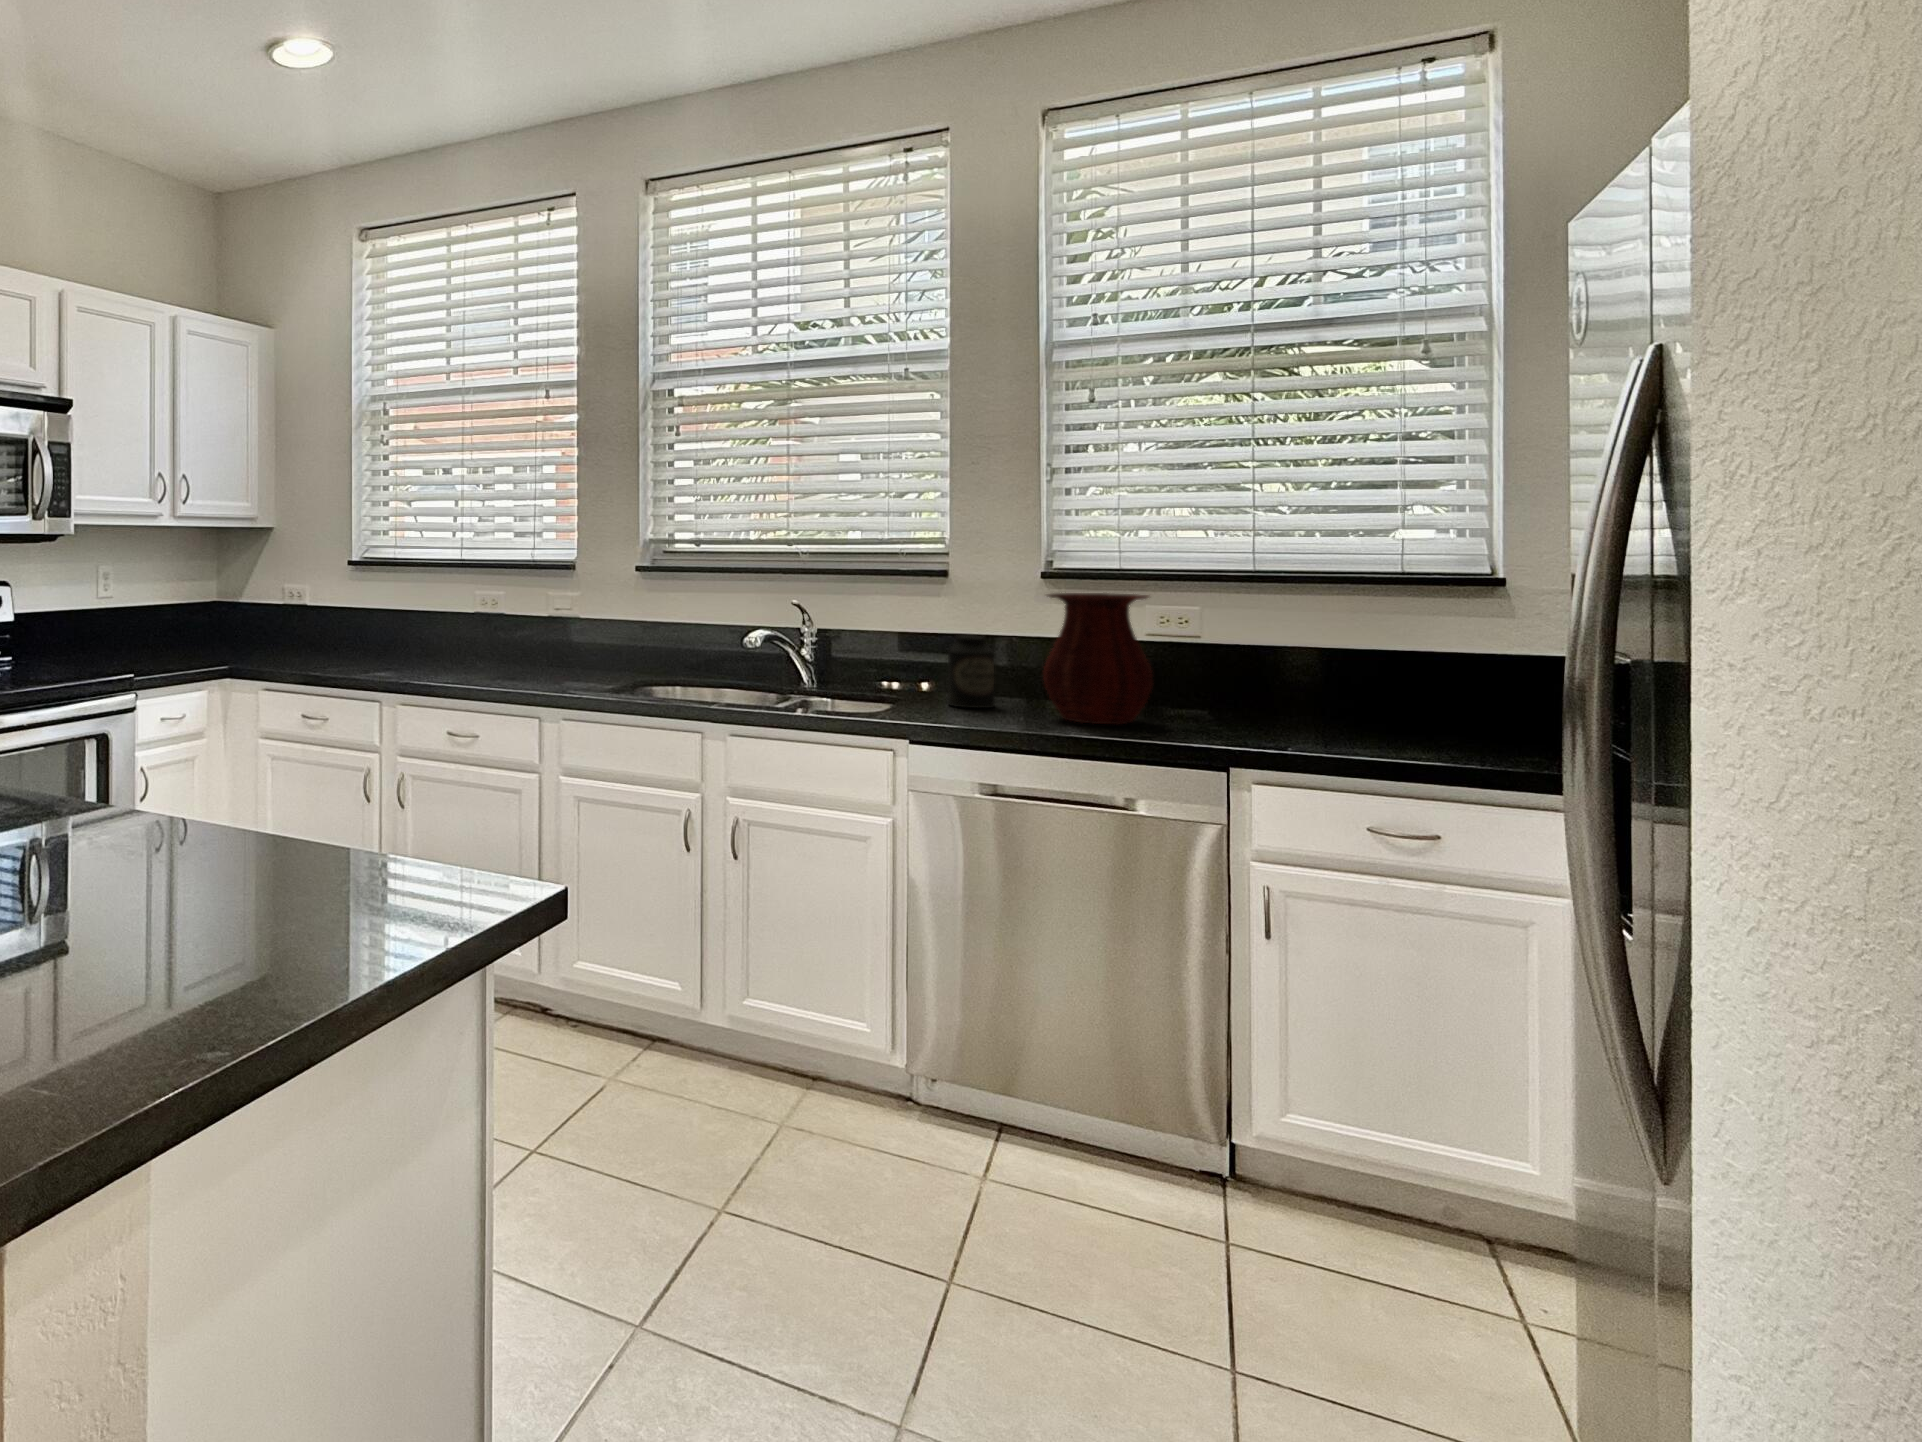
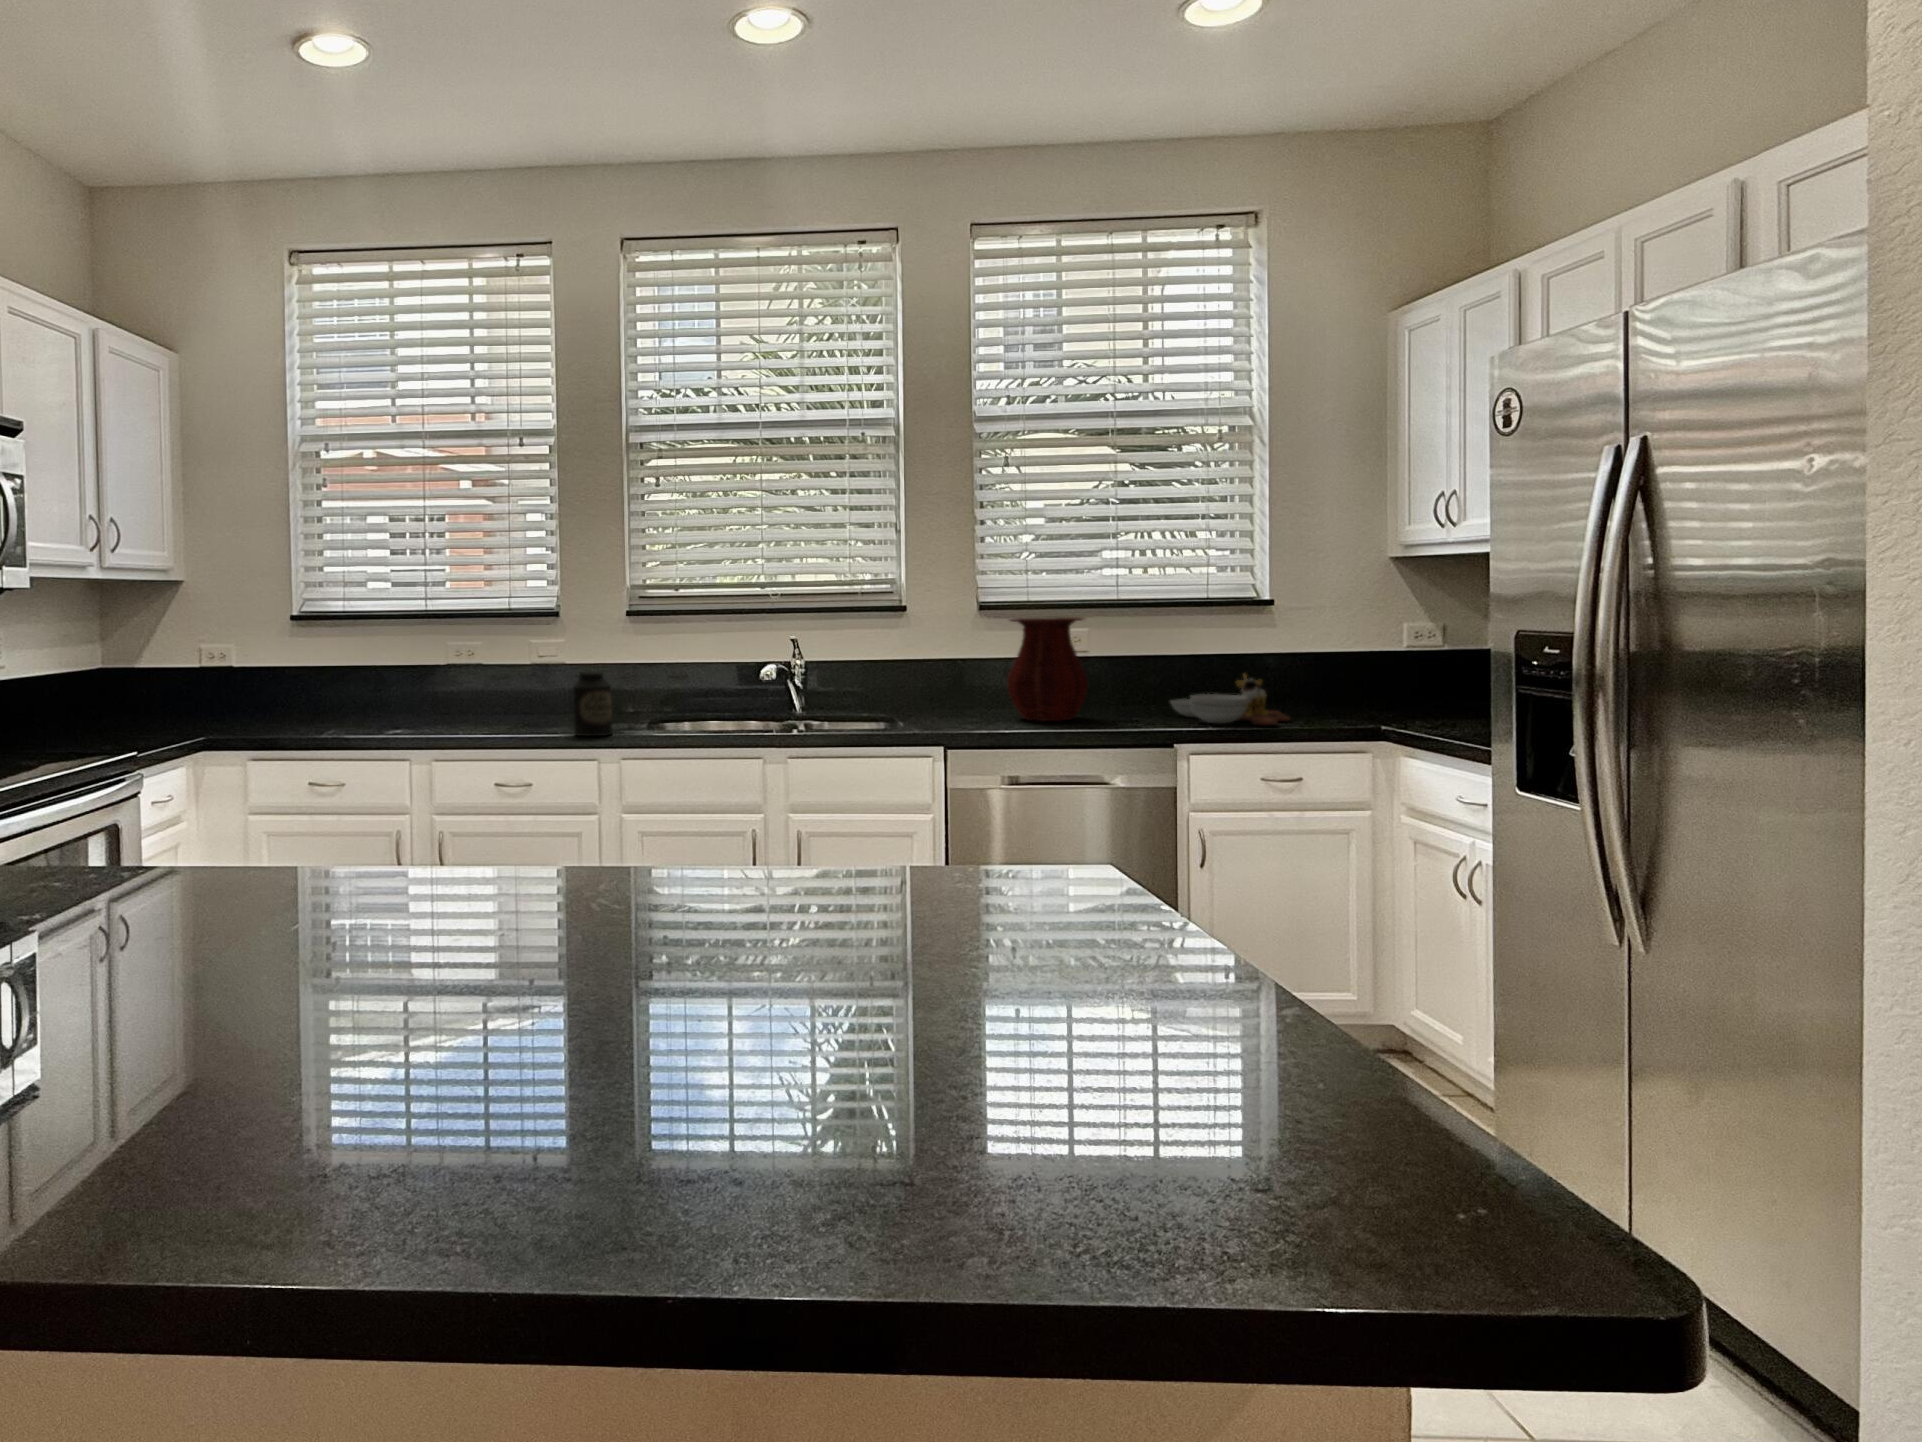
canister: present [948,635,995,708] -> present [573,672,612,736]
cutting board: none [1286,684,1469,758] -> present [1171,675,1289,725]

